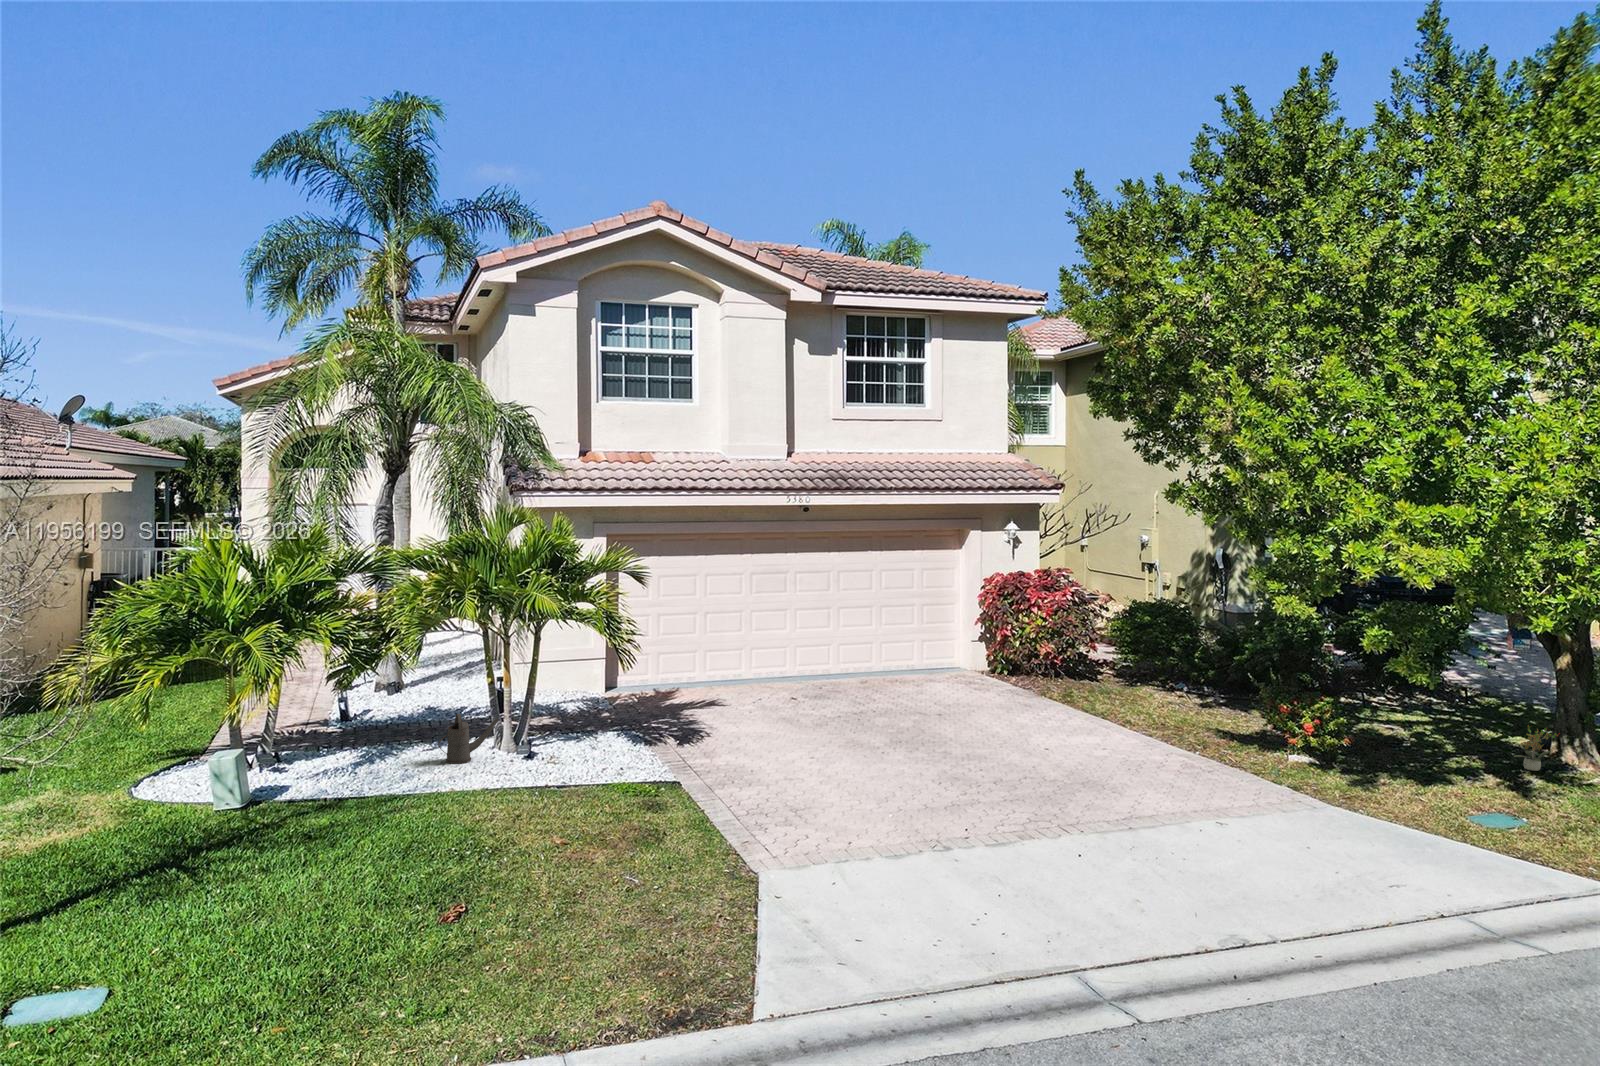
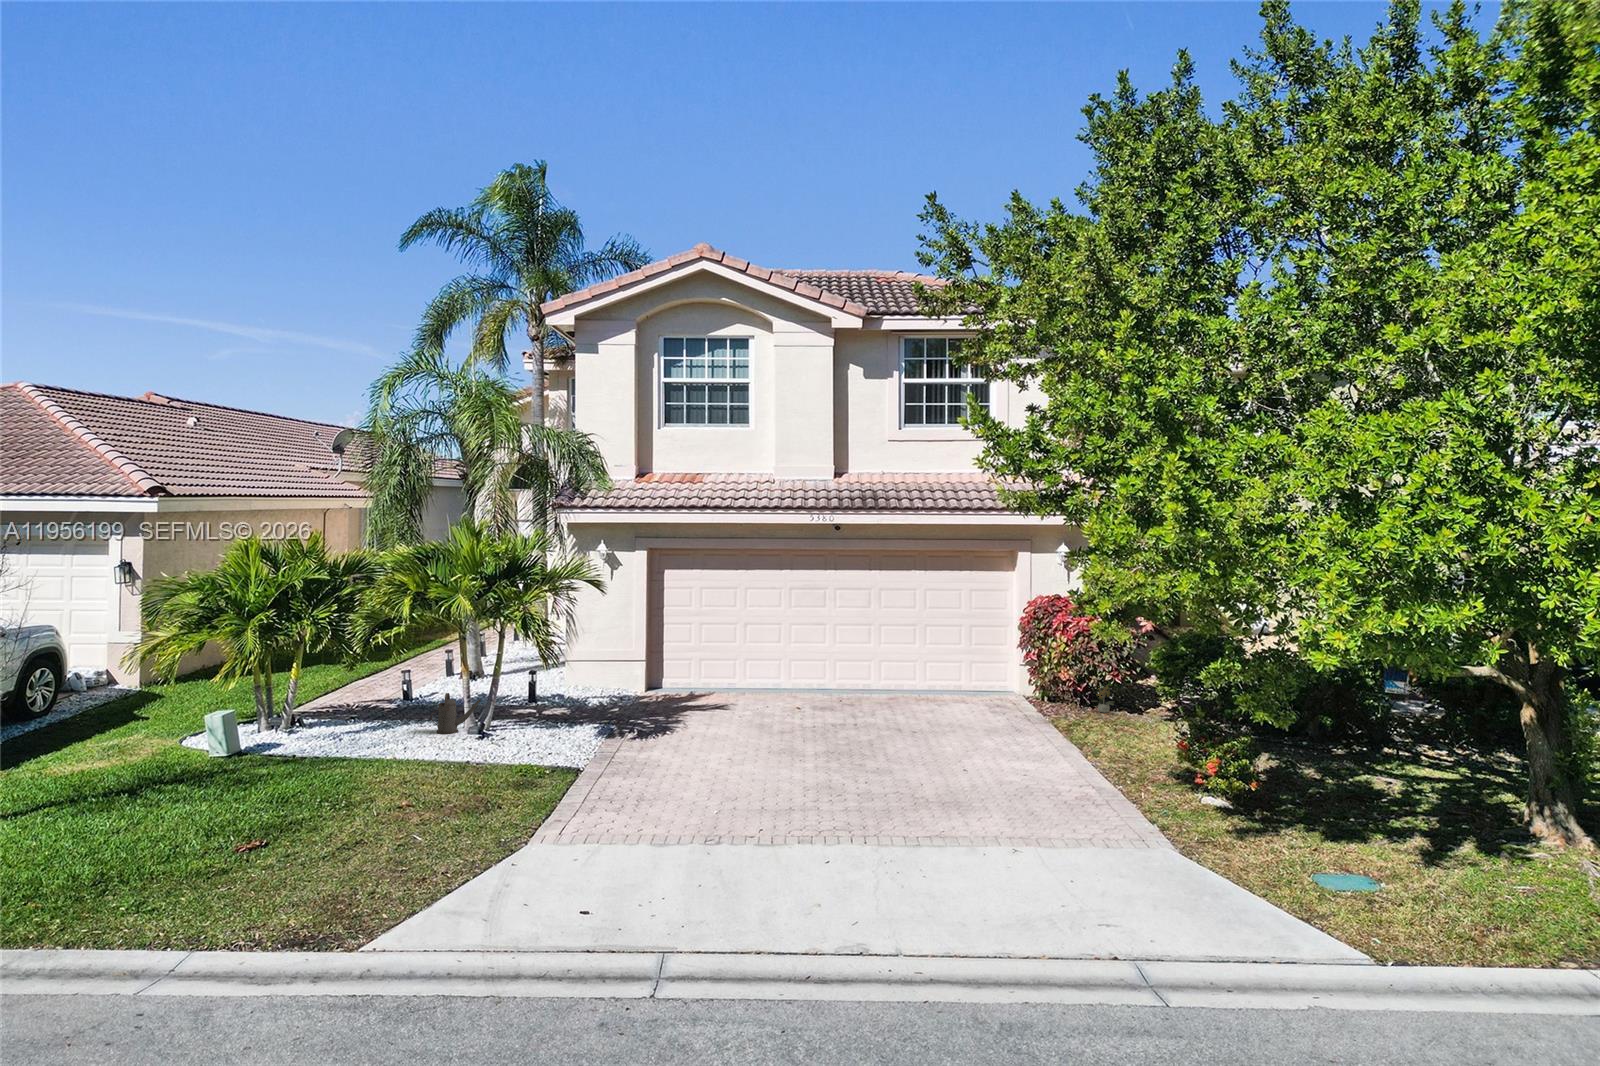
potted plant: present [1514,725,1558,771] -> present [1092,684,1114,713]

